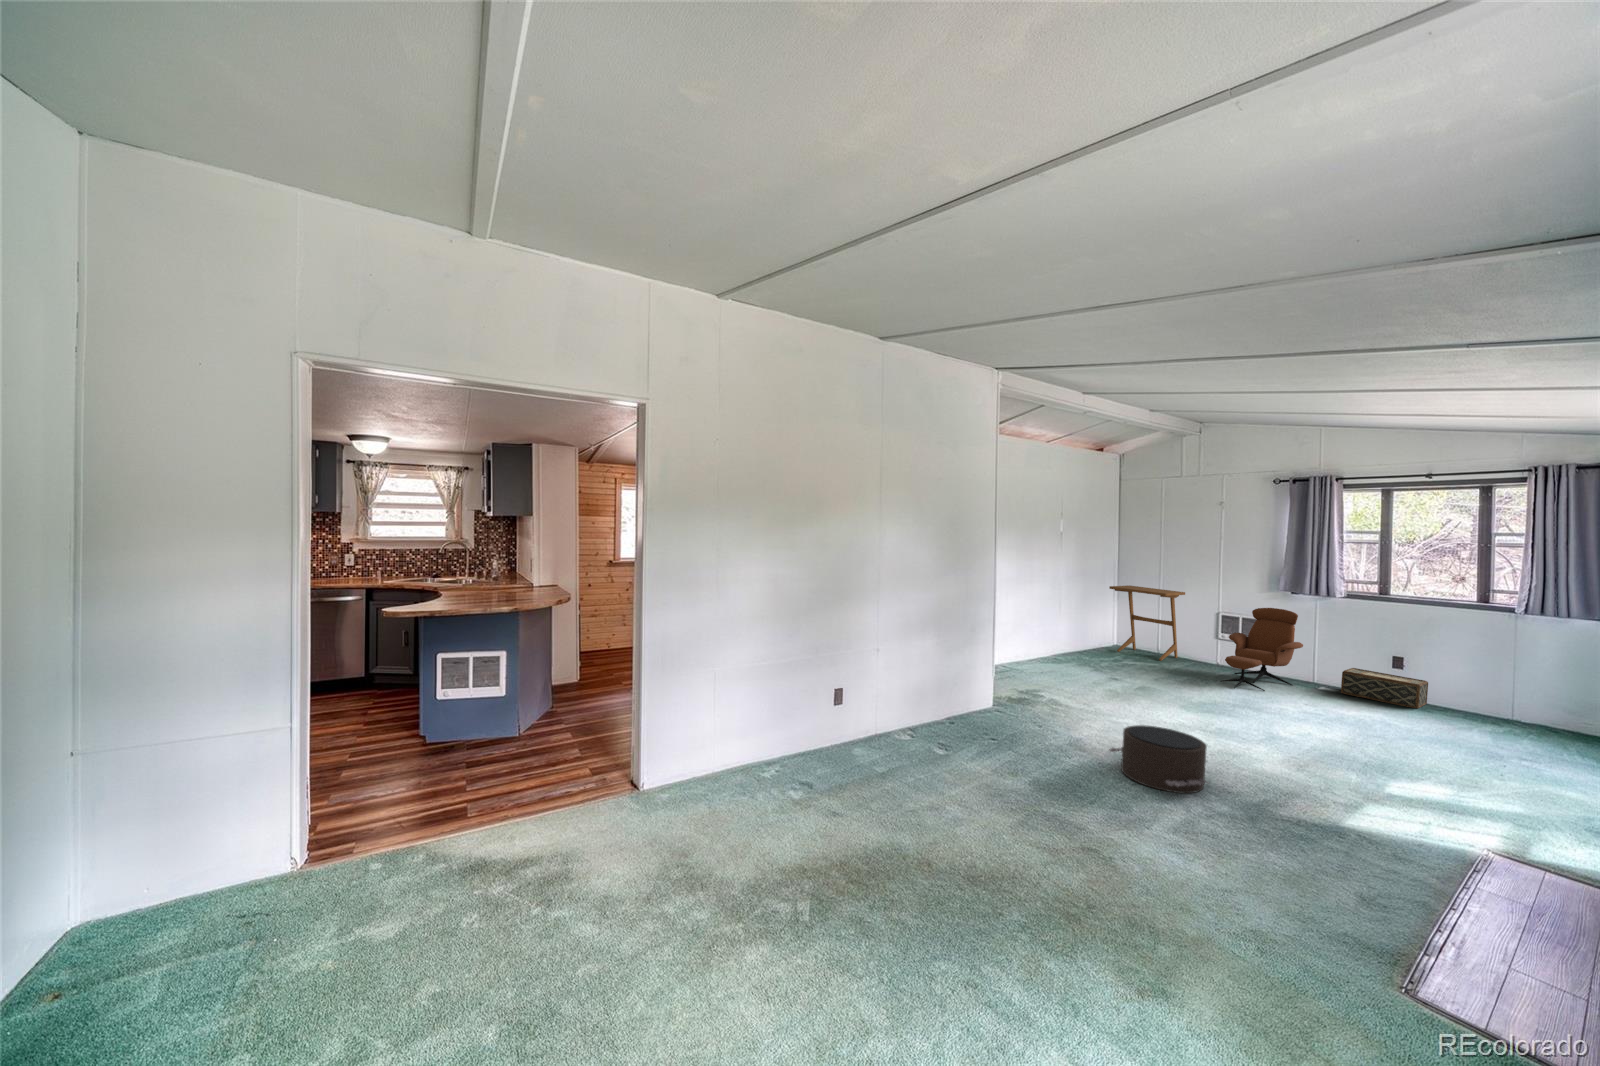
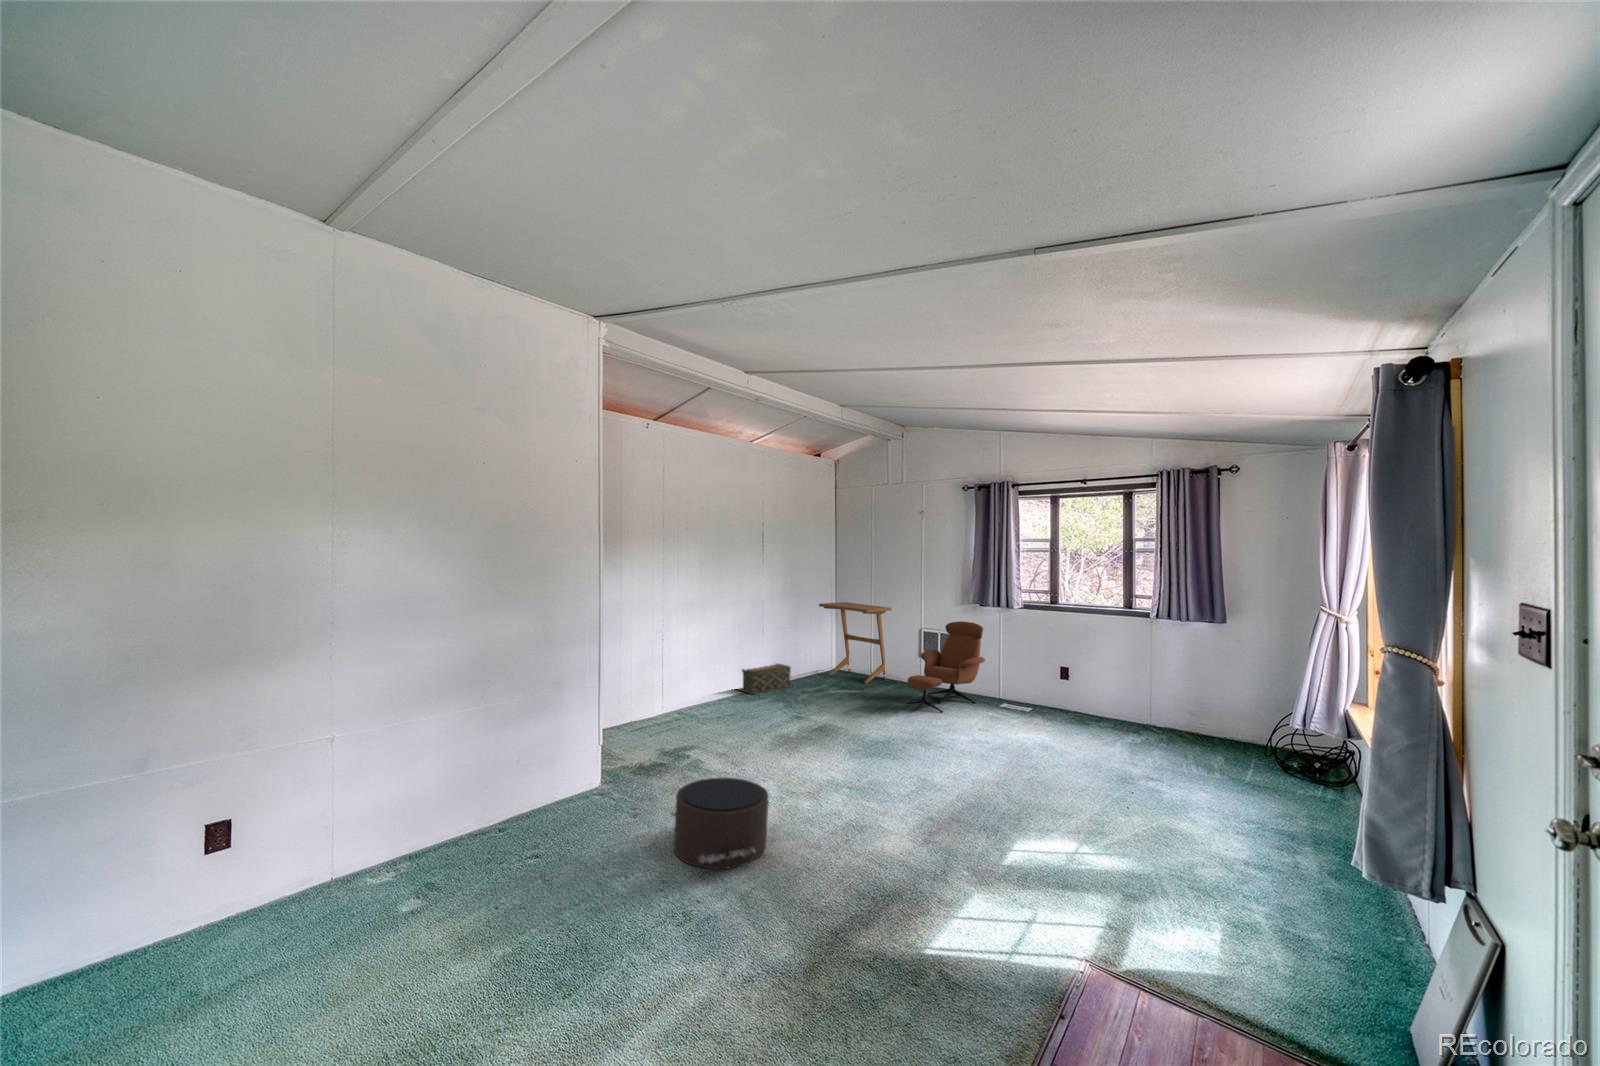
woven basket: present [1341,668,1428,709] -> present [738,664,791,694]

